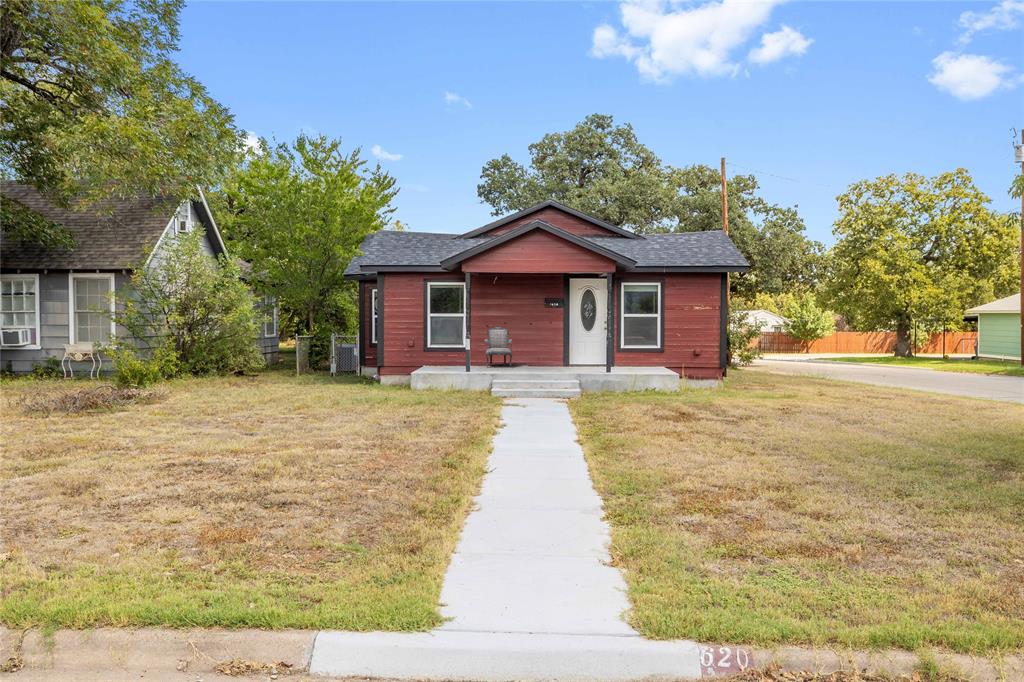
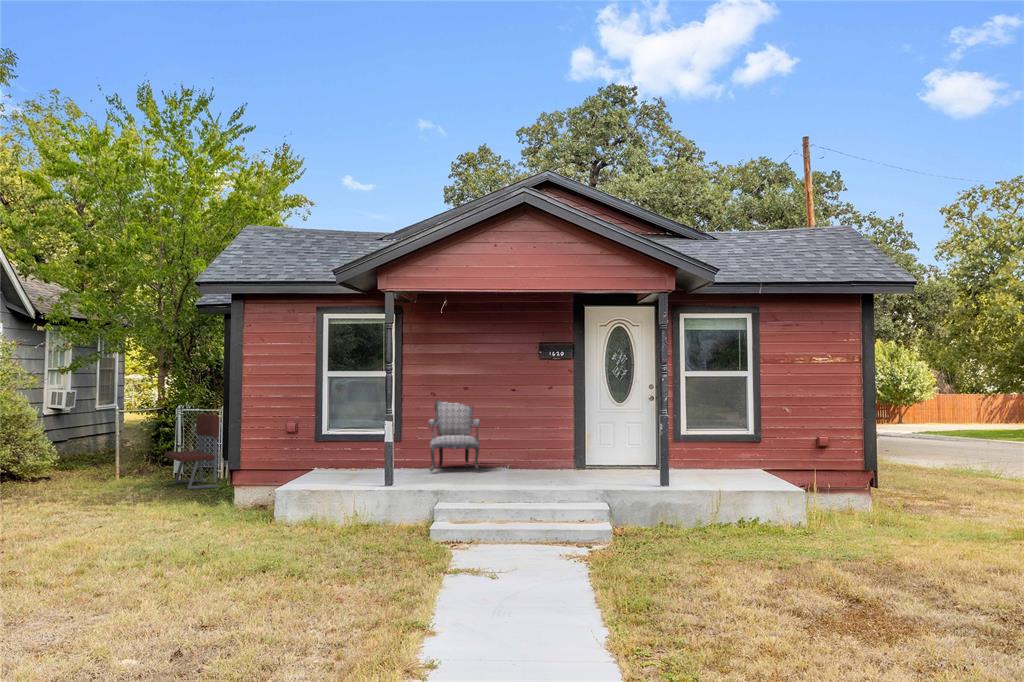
bench: none [332,337,364,379] -> present [164,414,219,490]

